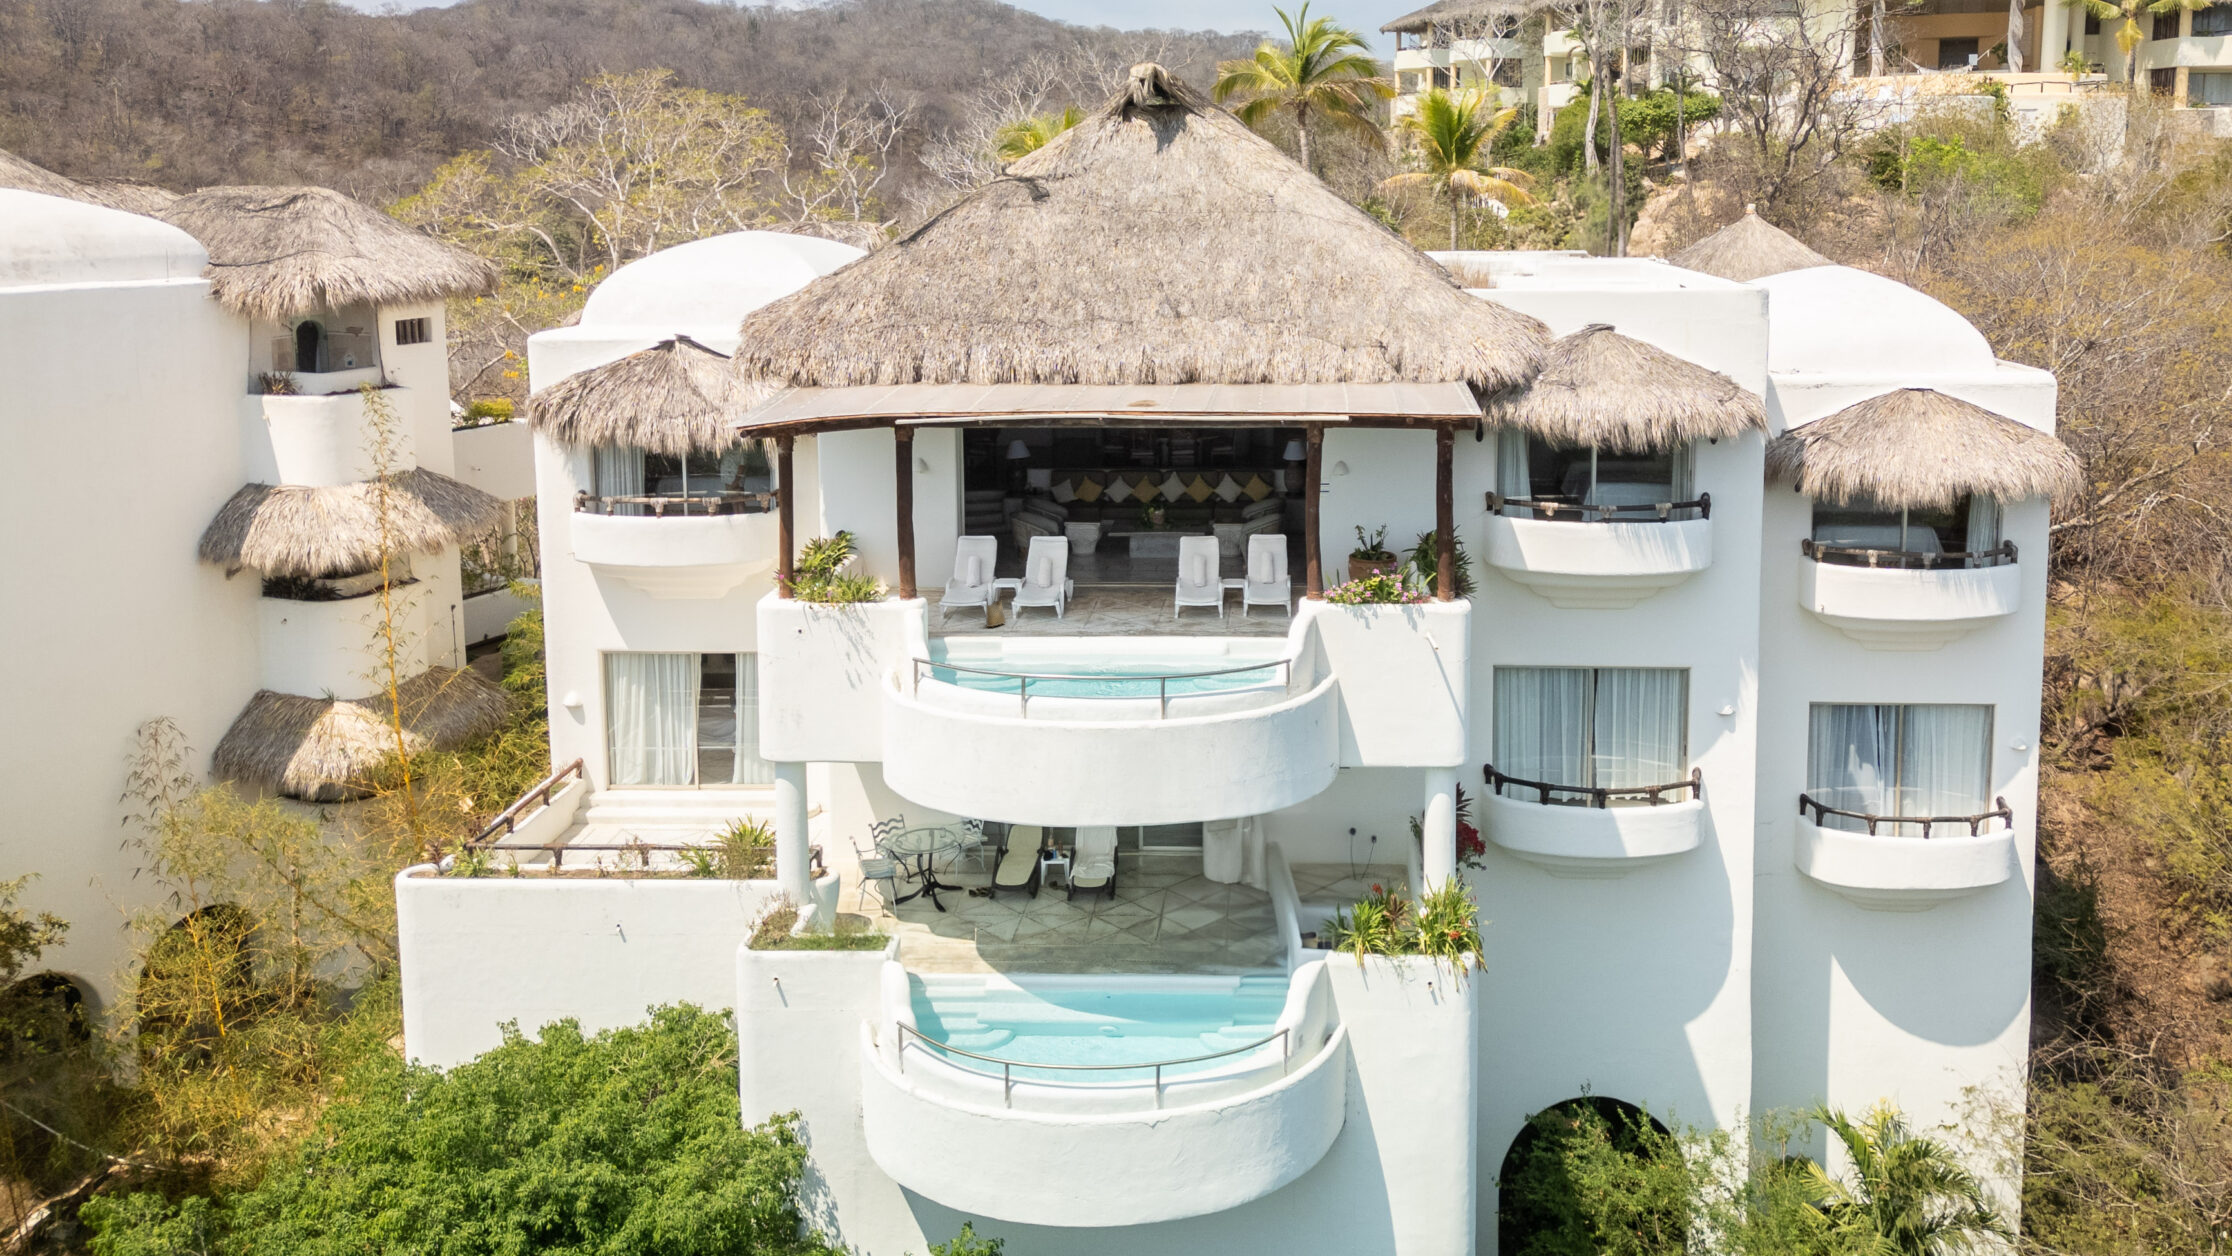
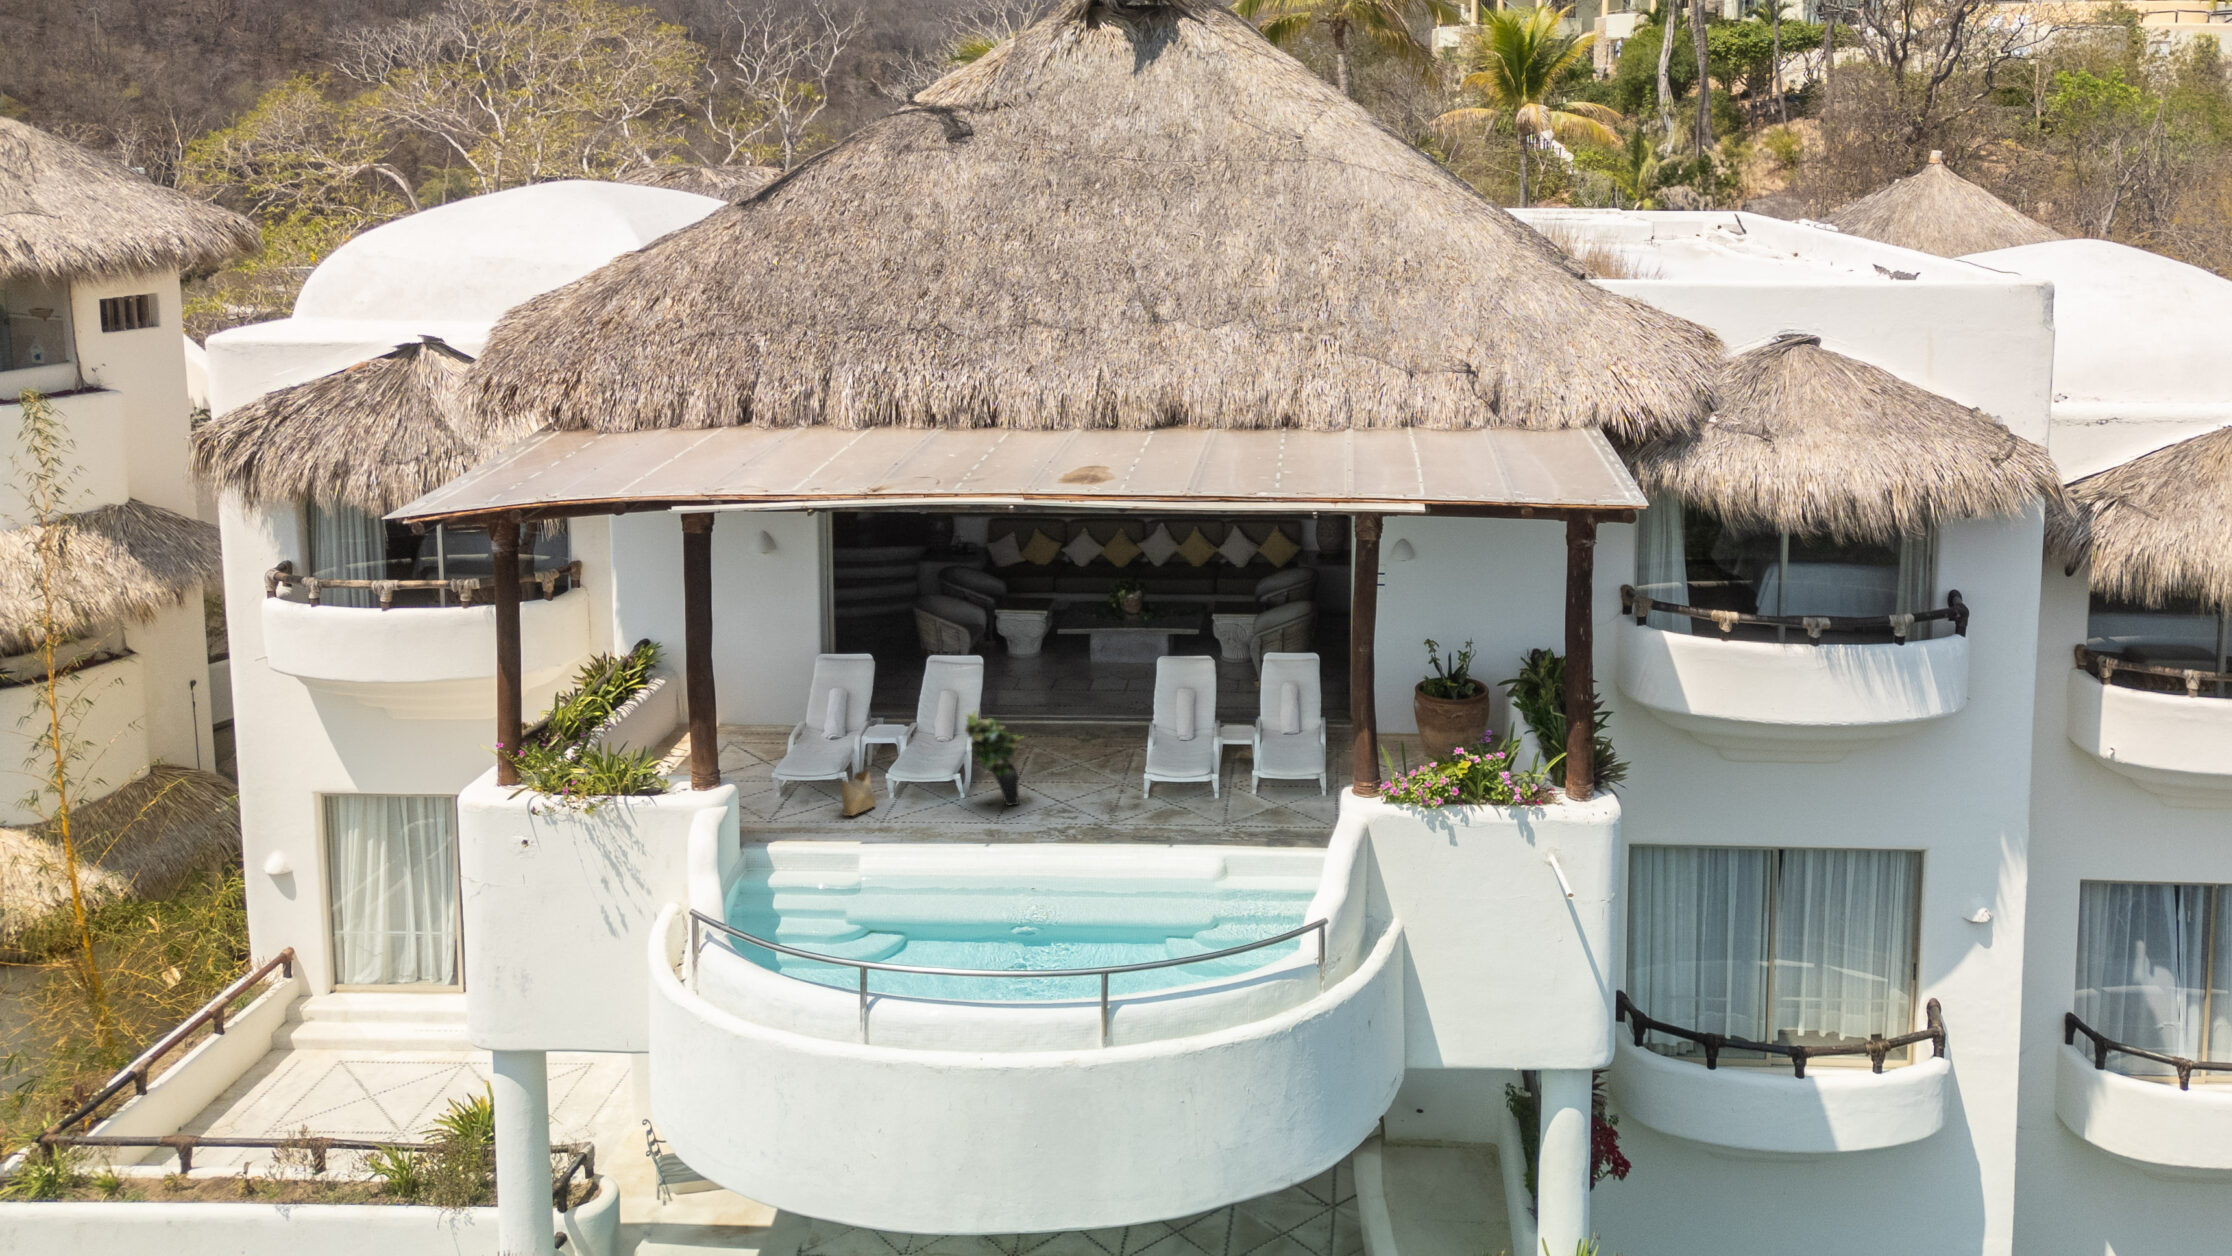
potted plant: none [1062,561,1100,623] -> present [965,711,1021,805]

